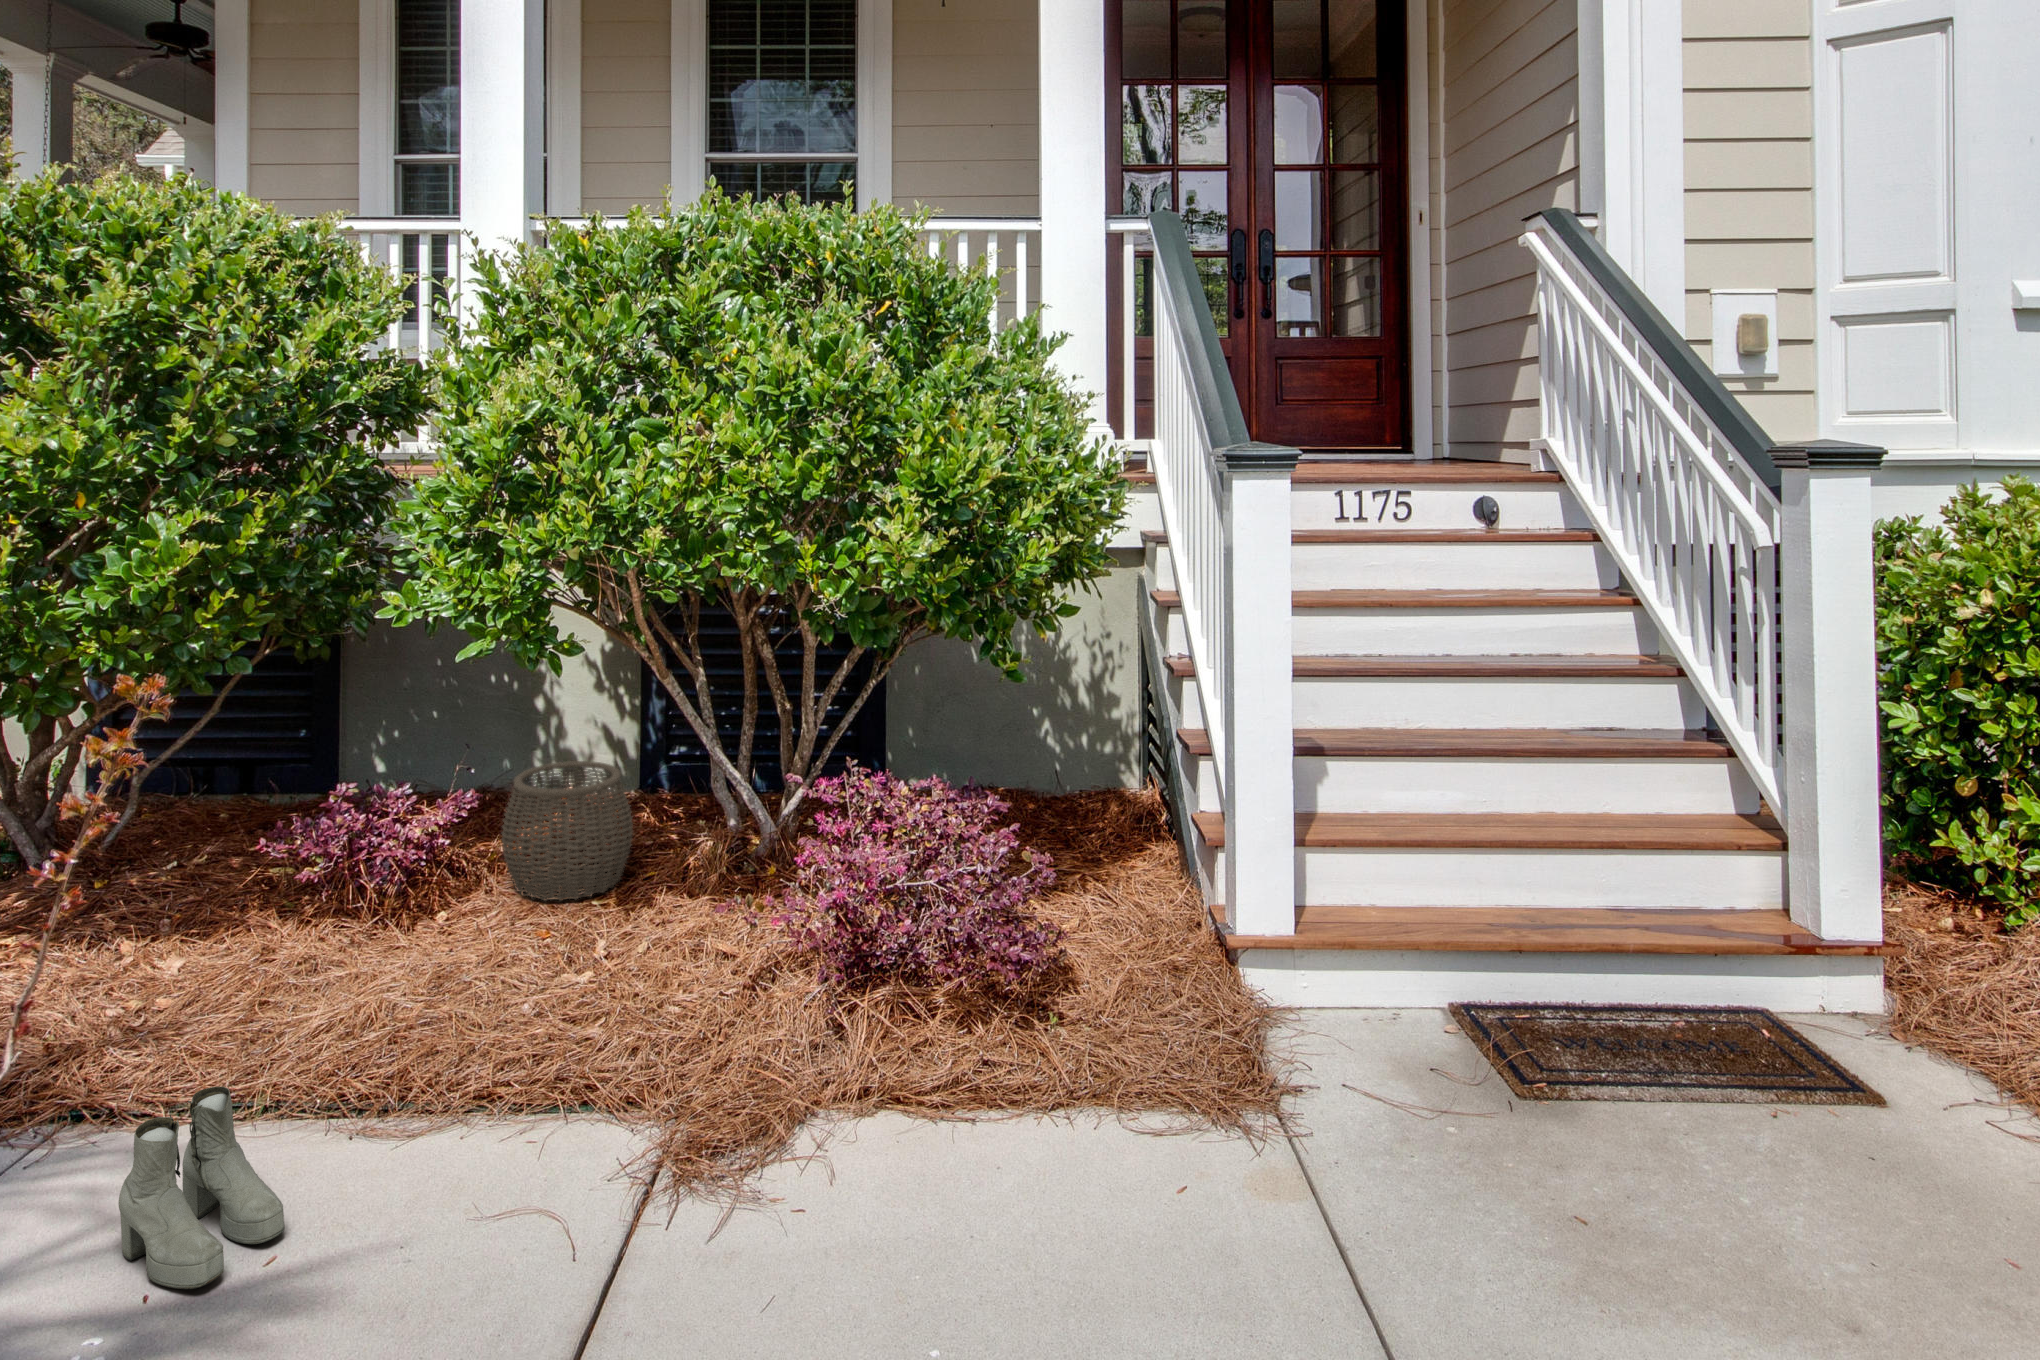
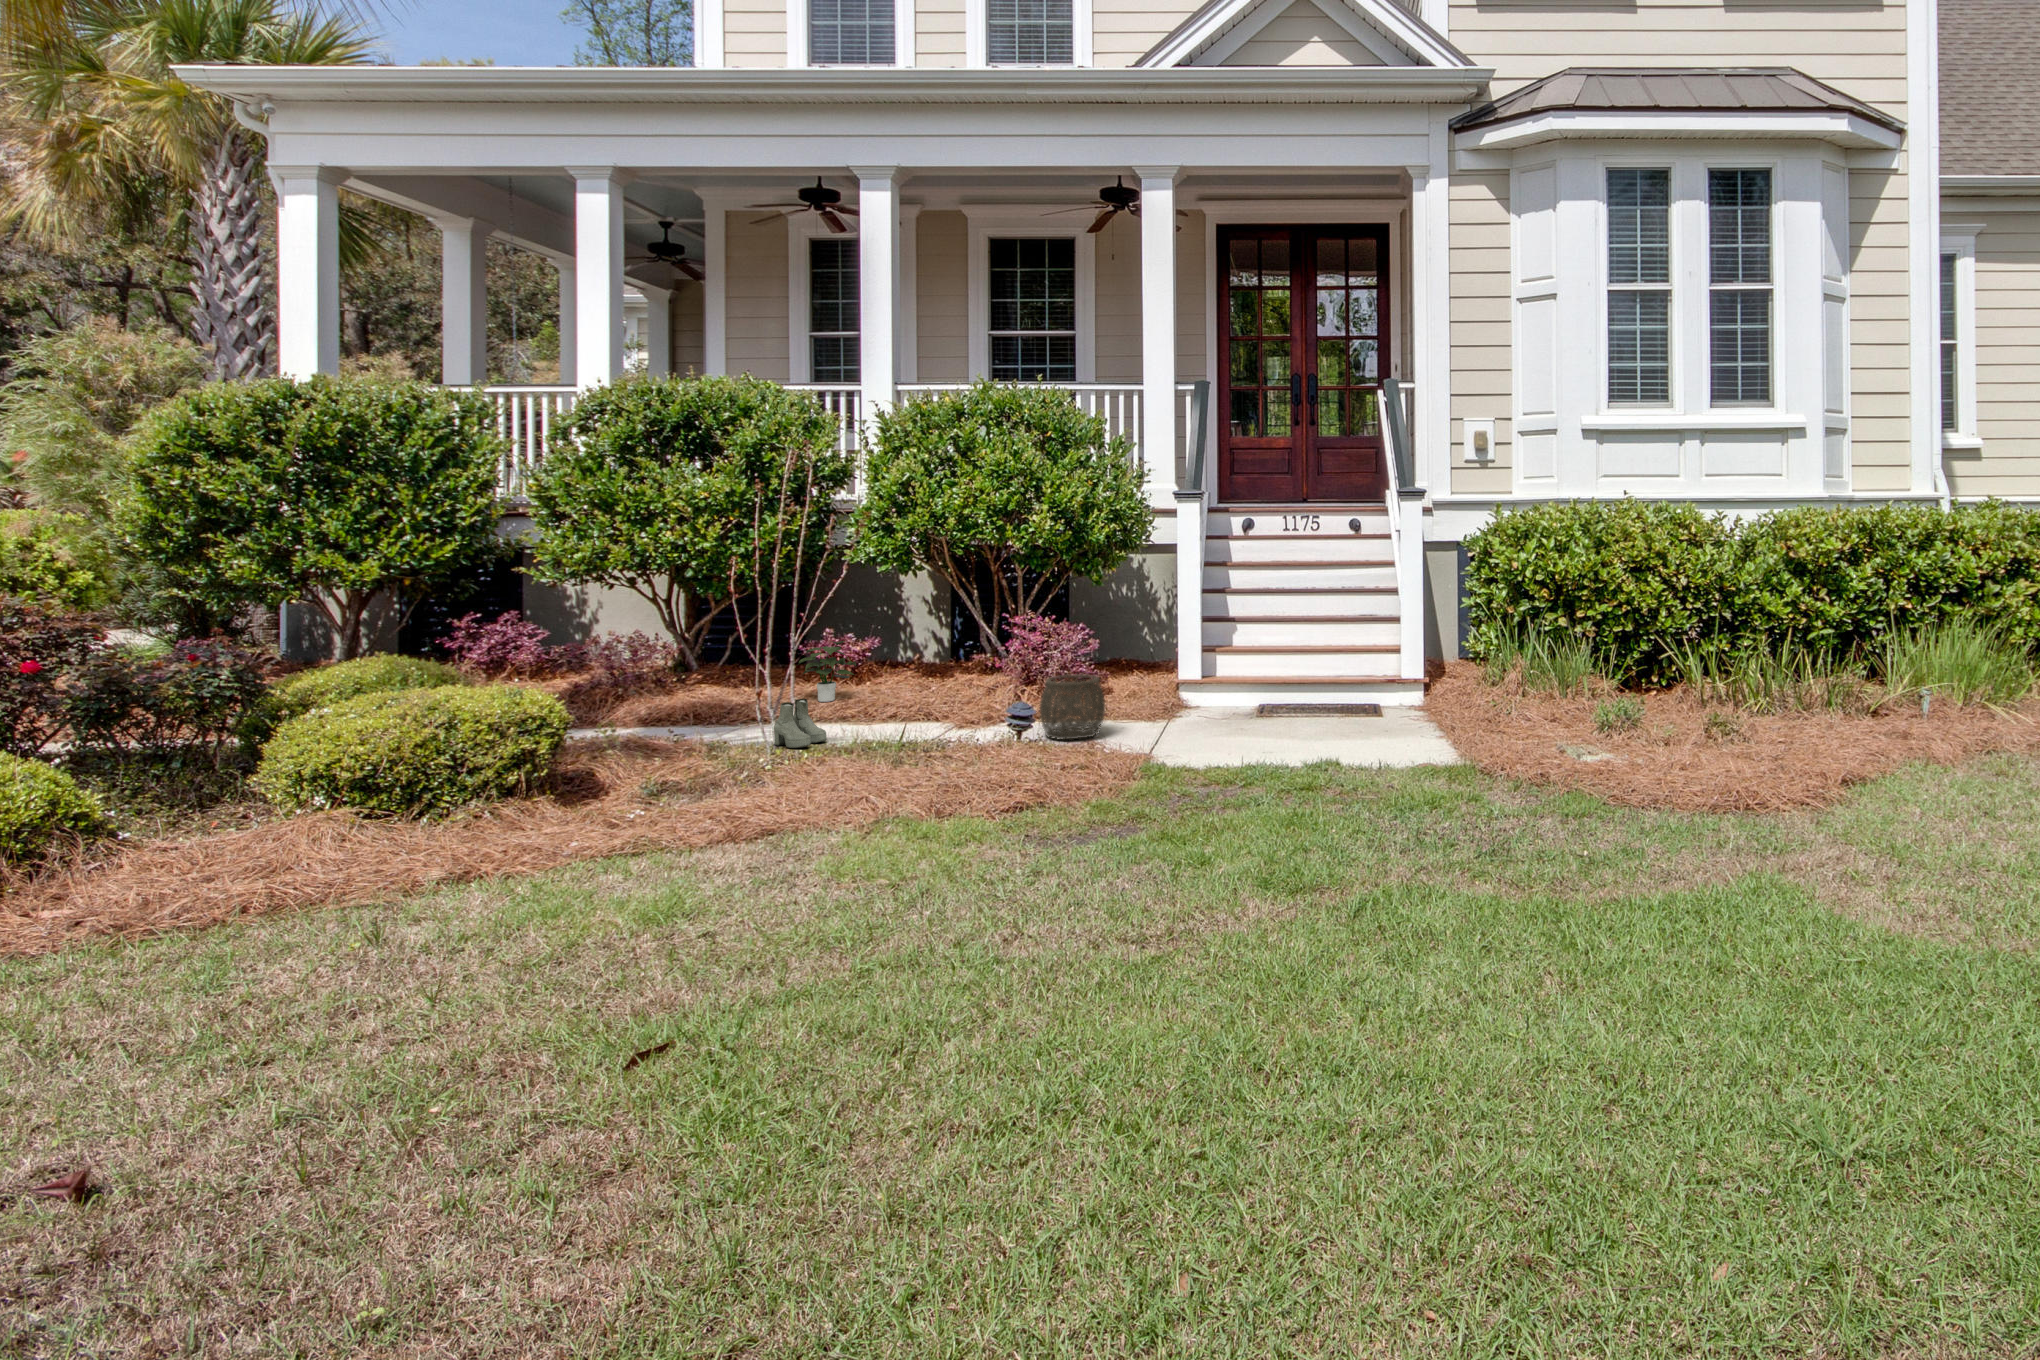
woven basket: present [502,761,633,901] -> present [1039,674,1105,740]
potted plant: none [279,807,426,964] -> present [799,641,856,702]

